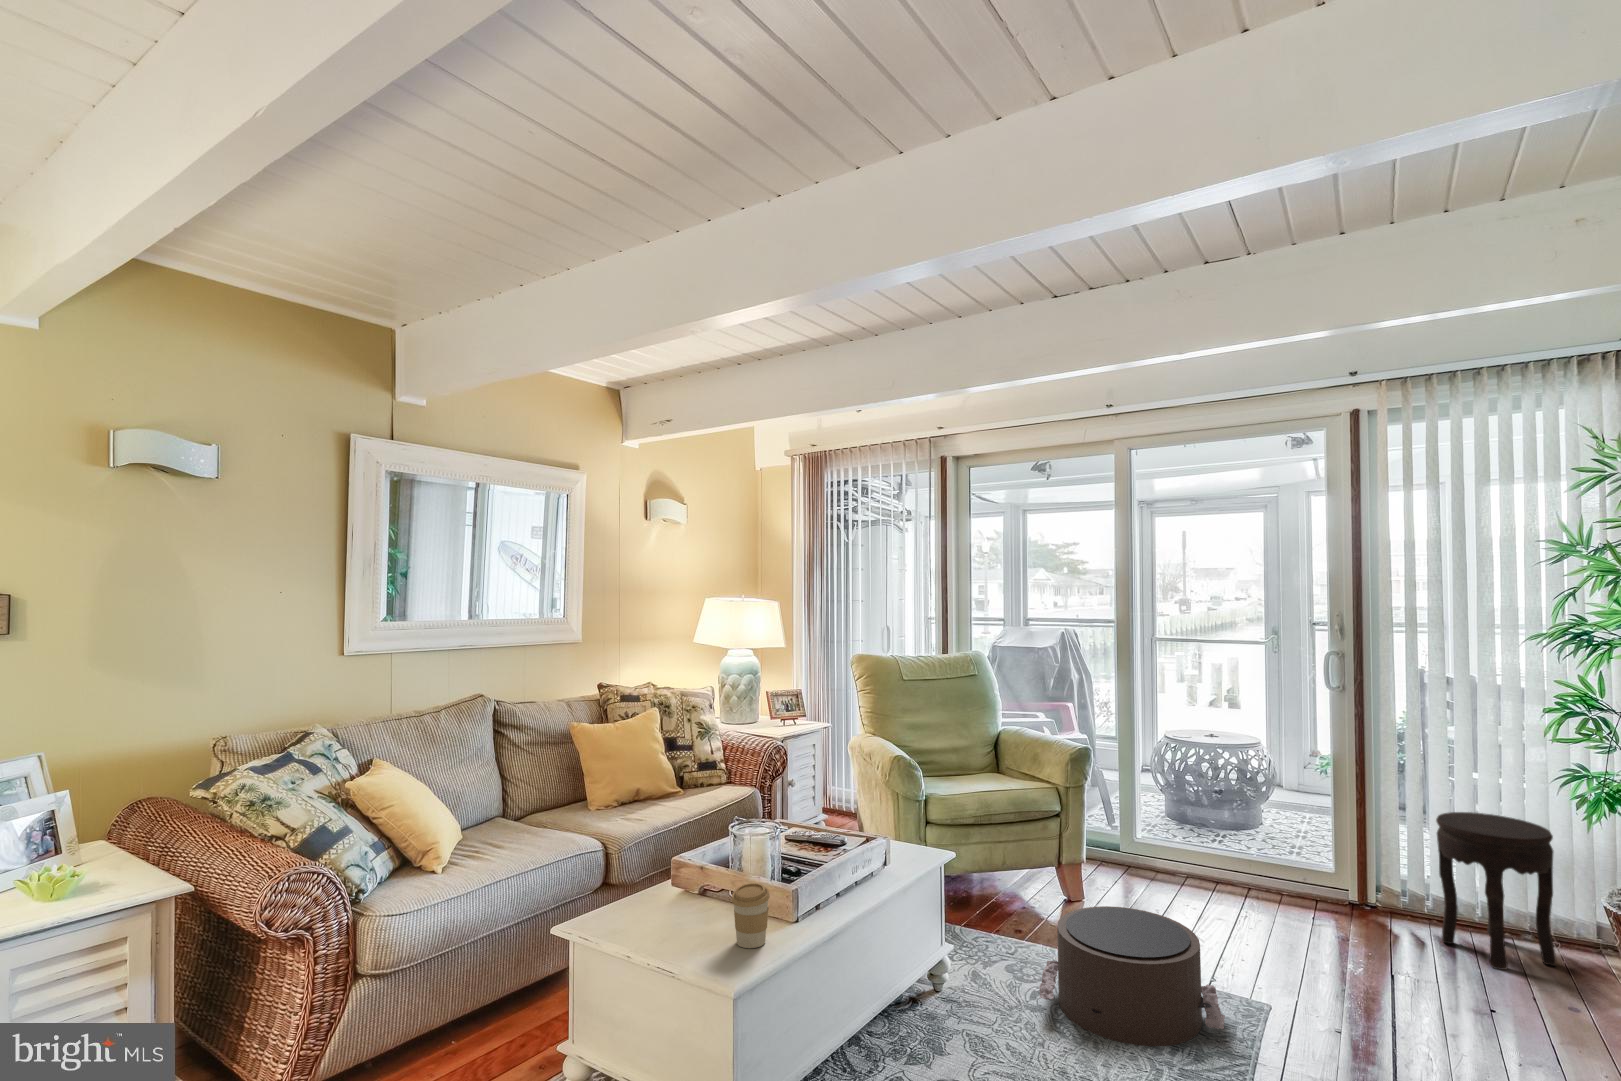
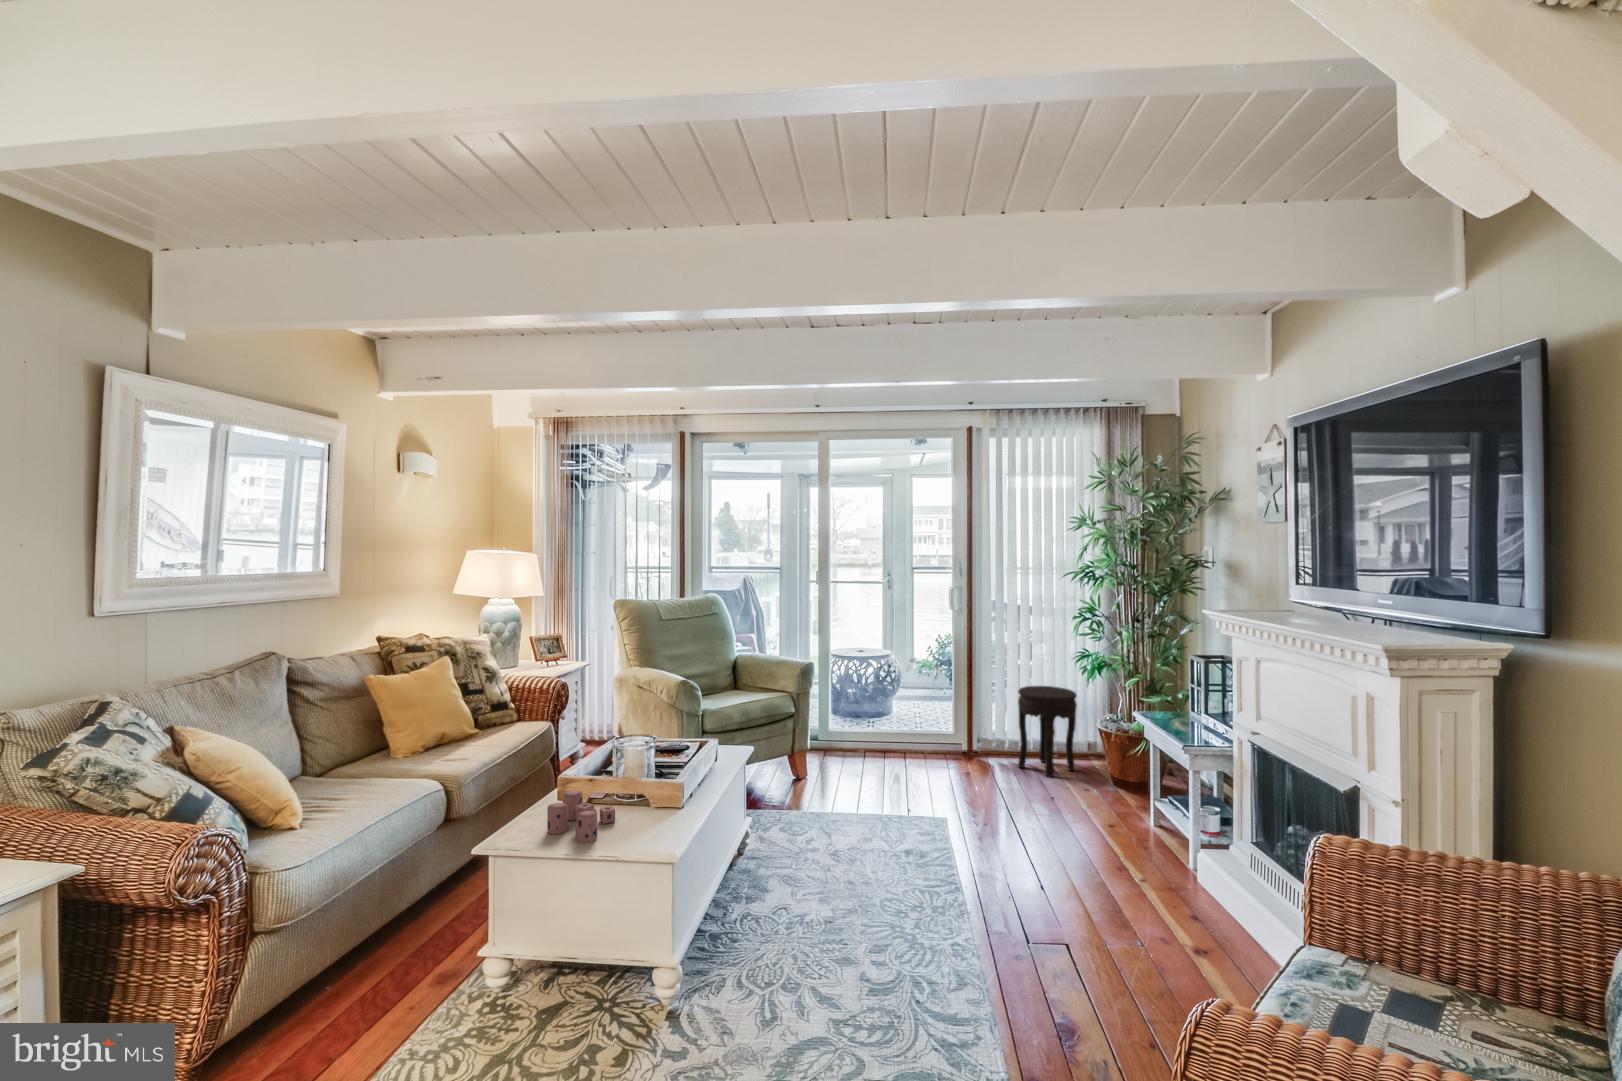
candle: none [635,877,714,946] -> present [547,791,615,843]
coffee cup: present [732,883,770,948] -> none [642,782,673,832]
pouf: present [1039,906,1225,1046] -> none [812,771,936,858]

